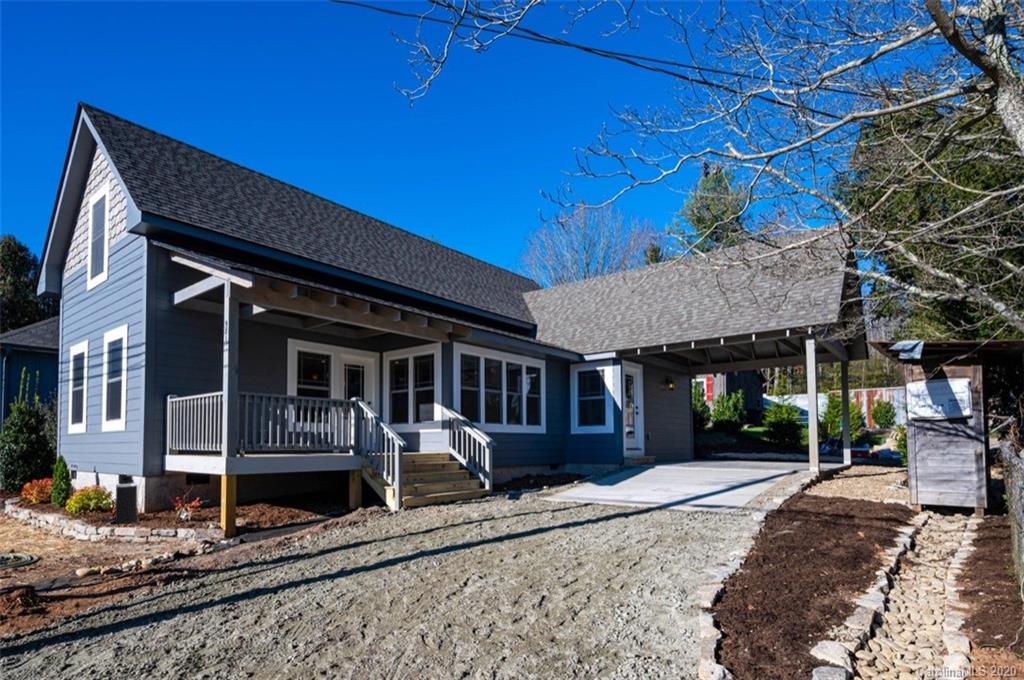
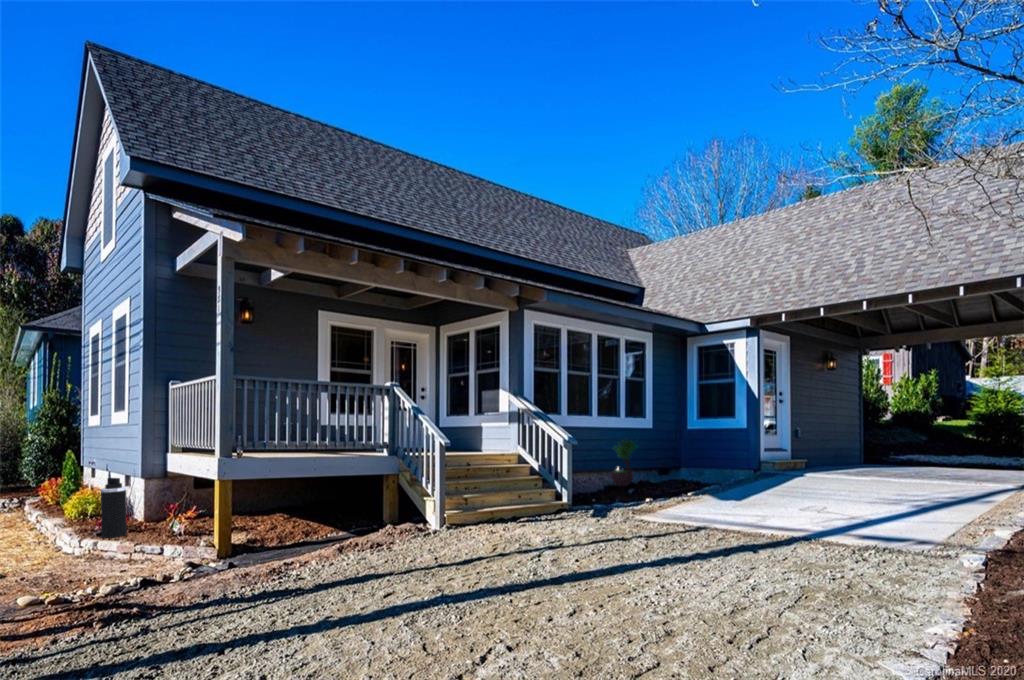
potted tree: none [515,439,536,478] -> present [611,440,636,487]

